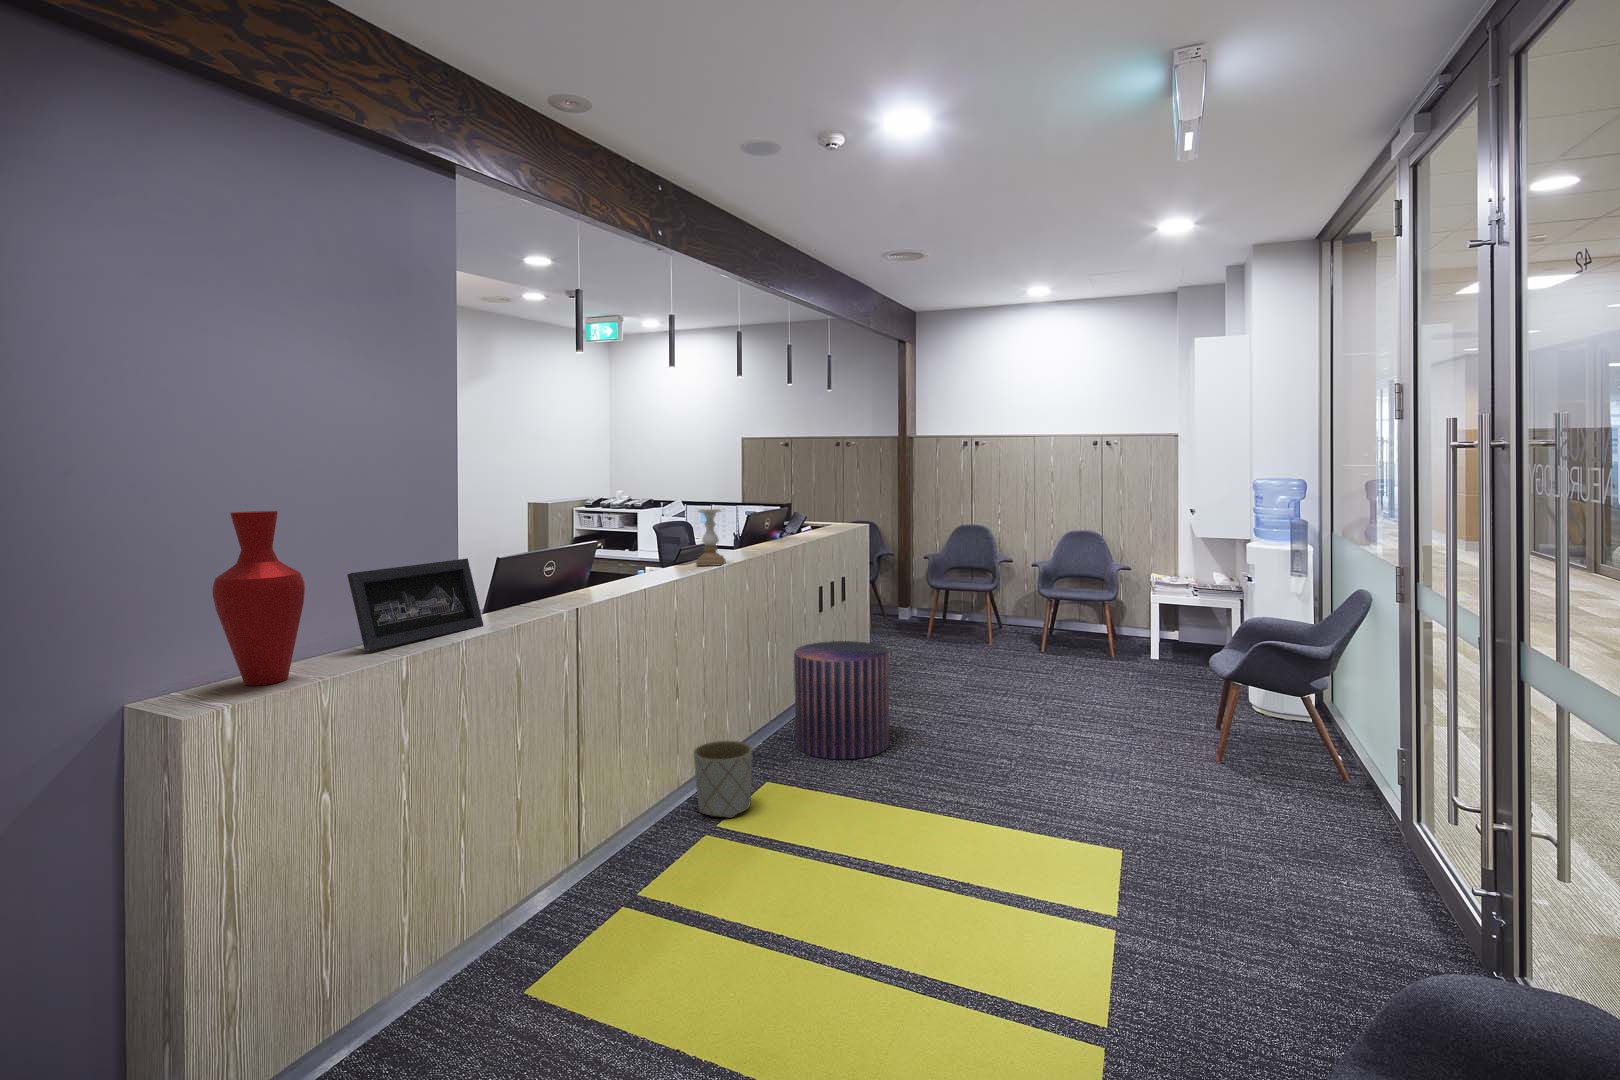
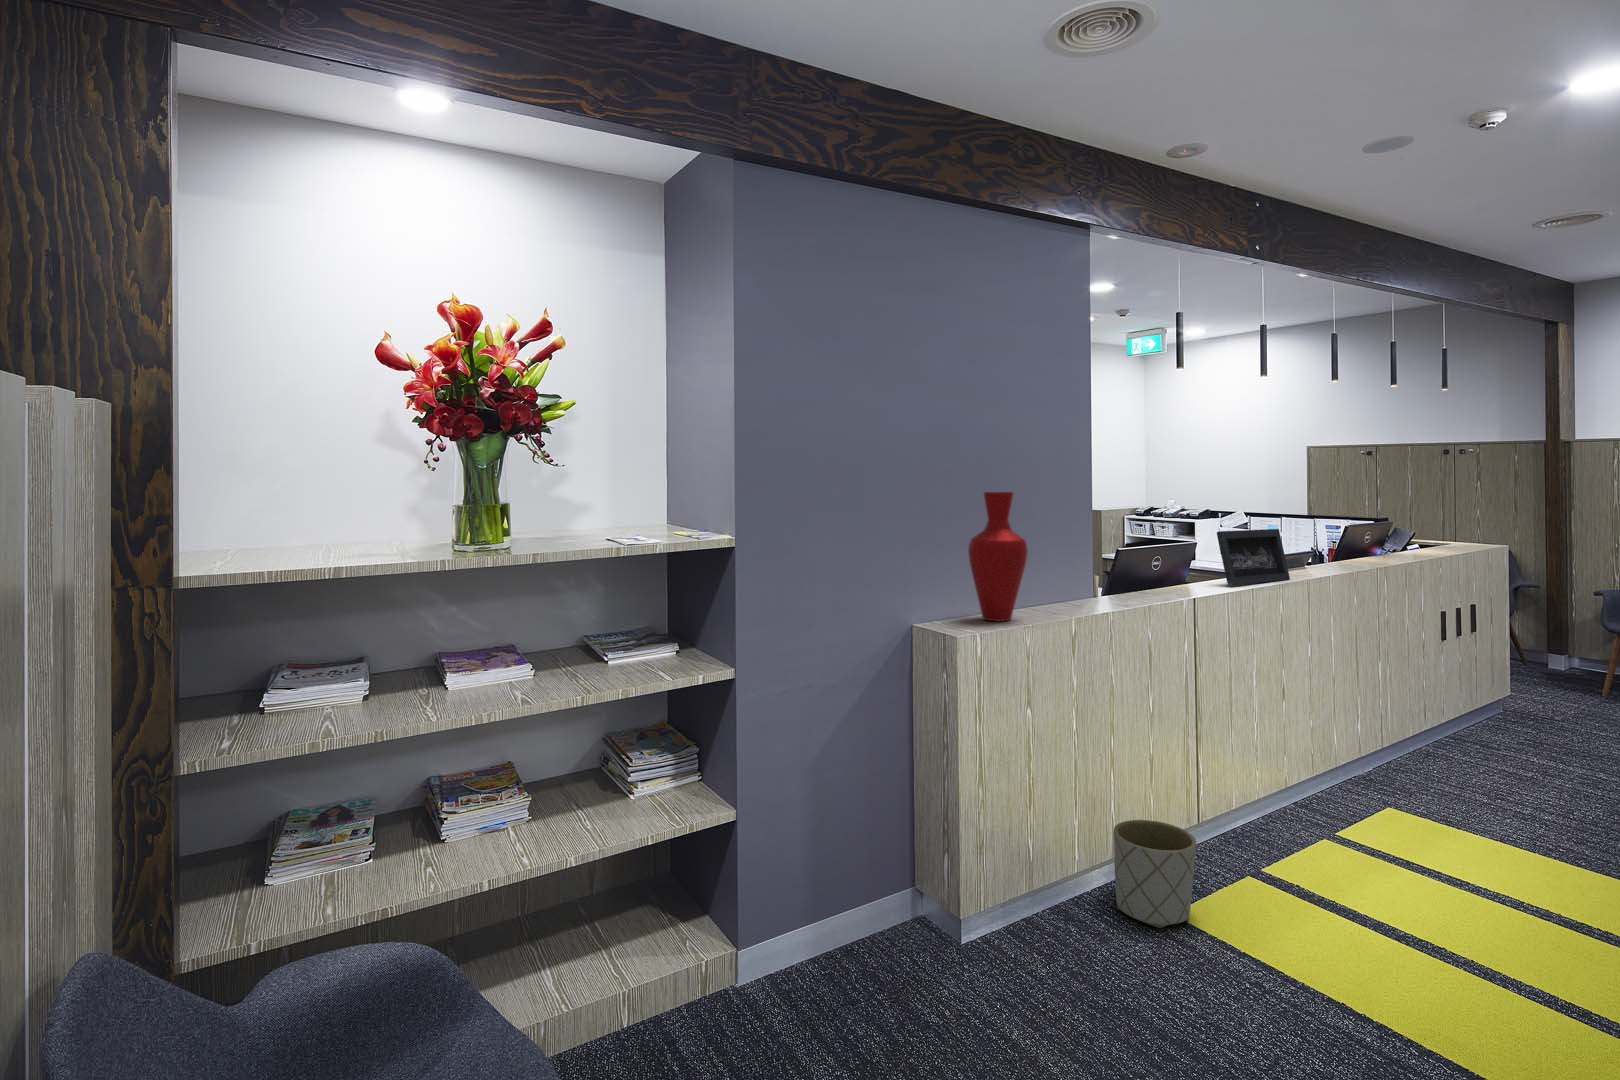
candle holder: present [696,509,726,566] -> none [1309,513,1343,571]
picture frame: present [347,559,483,651] -> present [1217,529,1290,586]
pouf: present [794,641,889,759] -> none [1414,667,1556,803]
planter: present [694,741,752,818] -> present [1114,820,1196,928]

